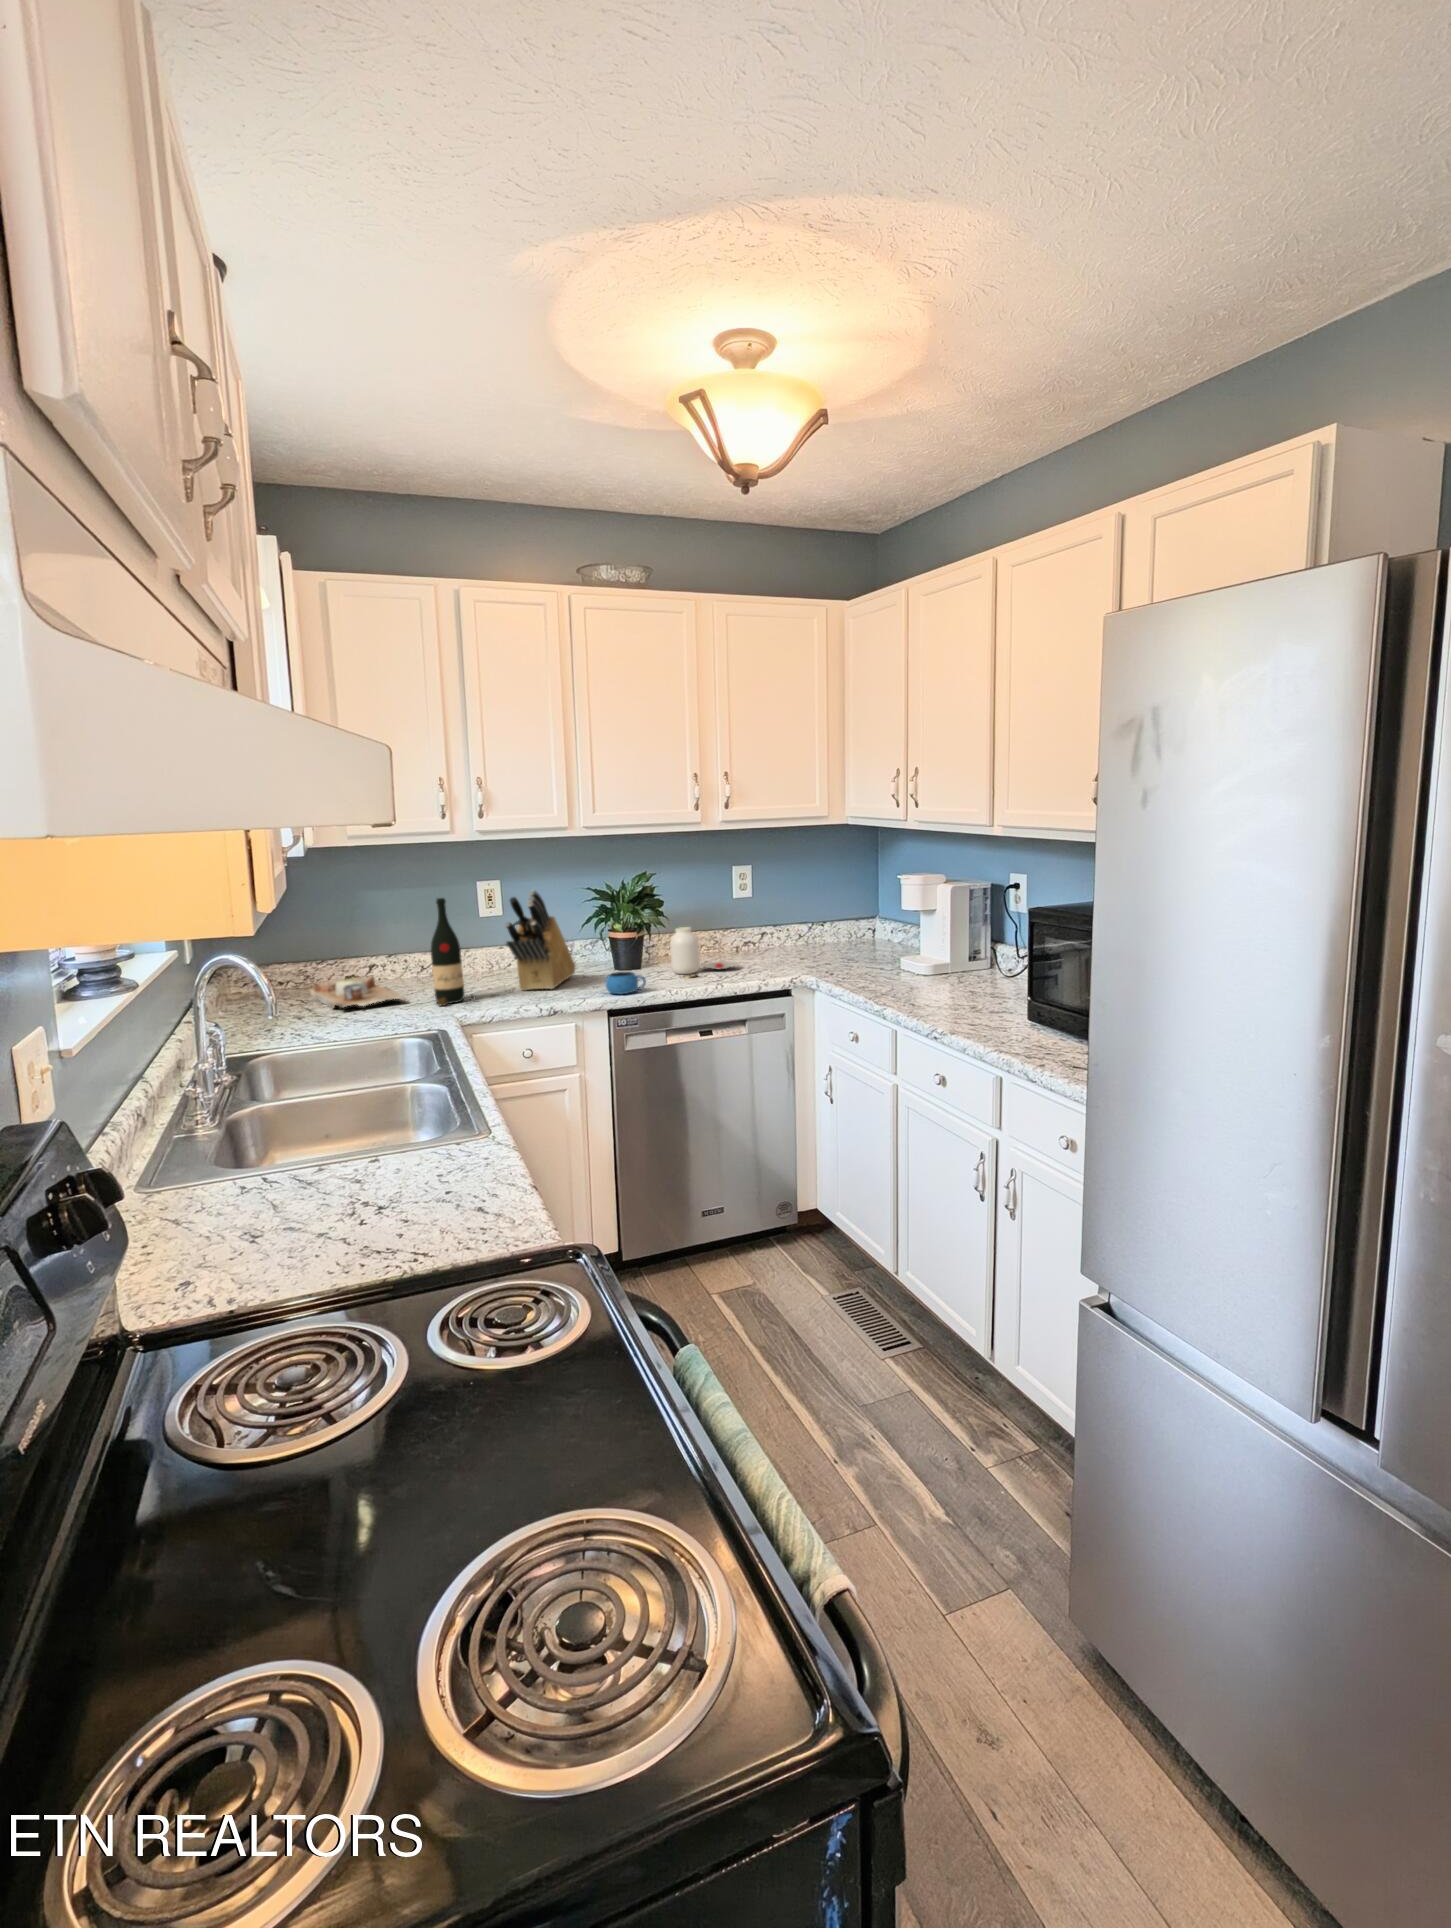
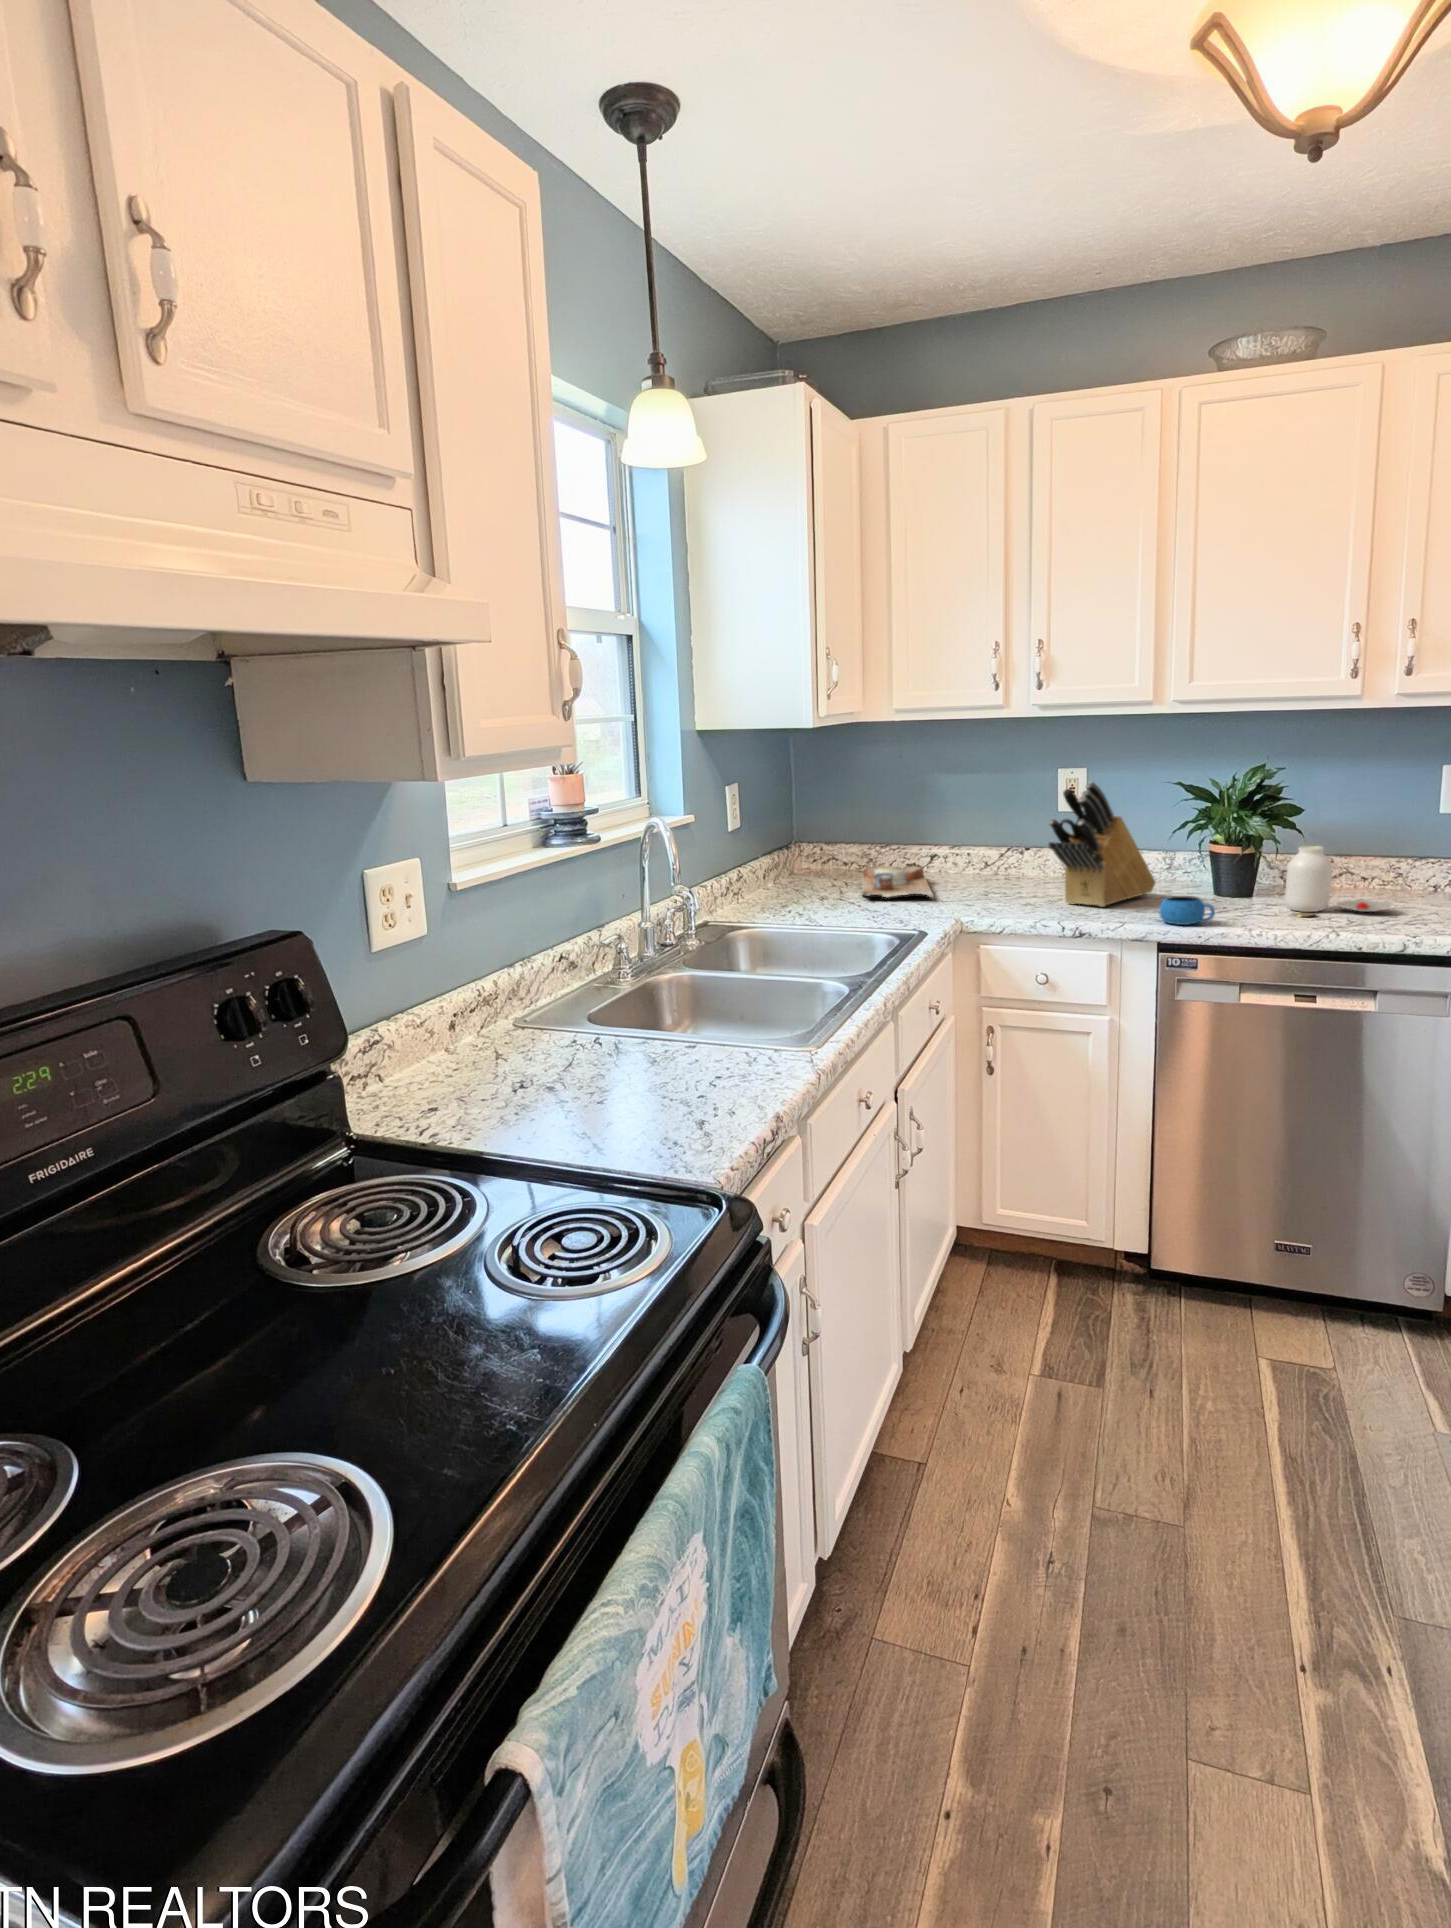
wine bottle: present [431,898,476,1006] -> none [957,785,1002,908]

